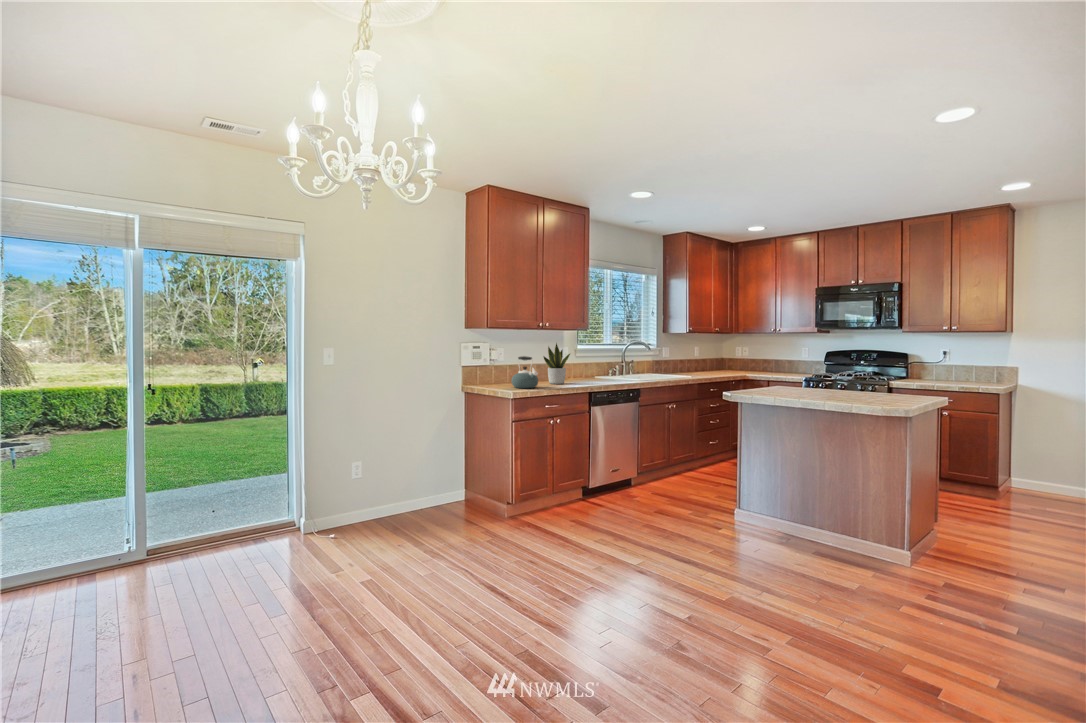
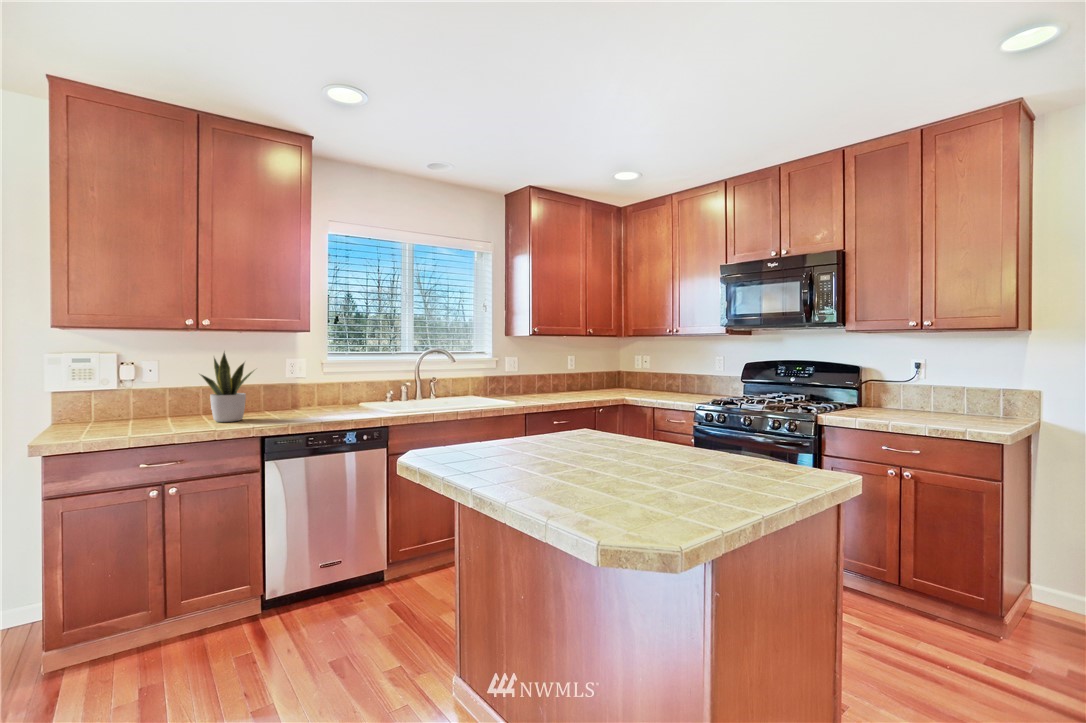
kettle: present [512,356,538,388] -> none [88,376,150,435]

